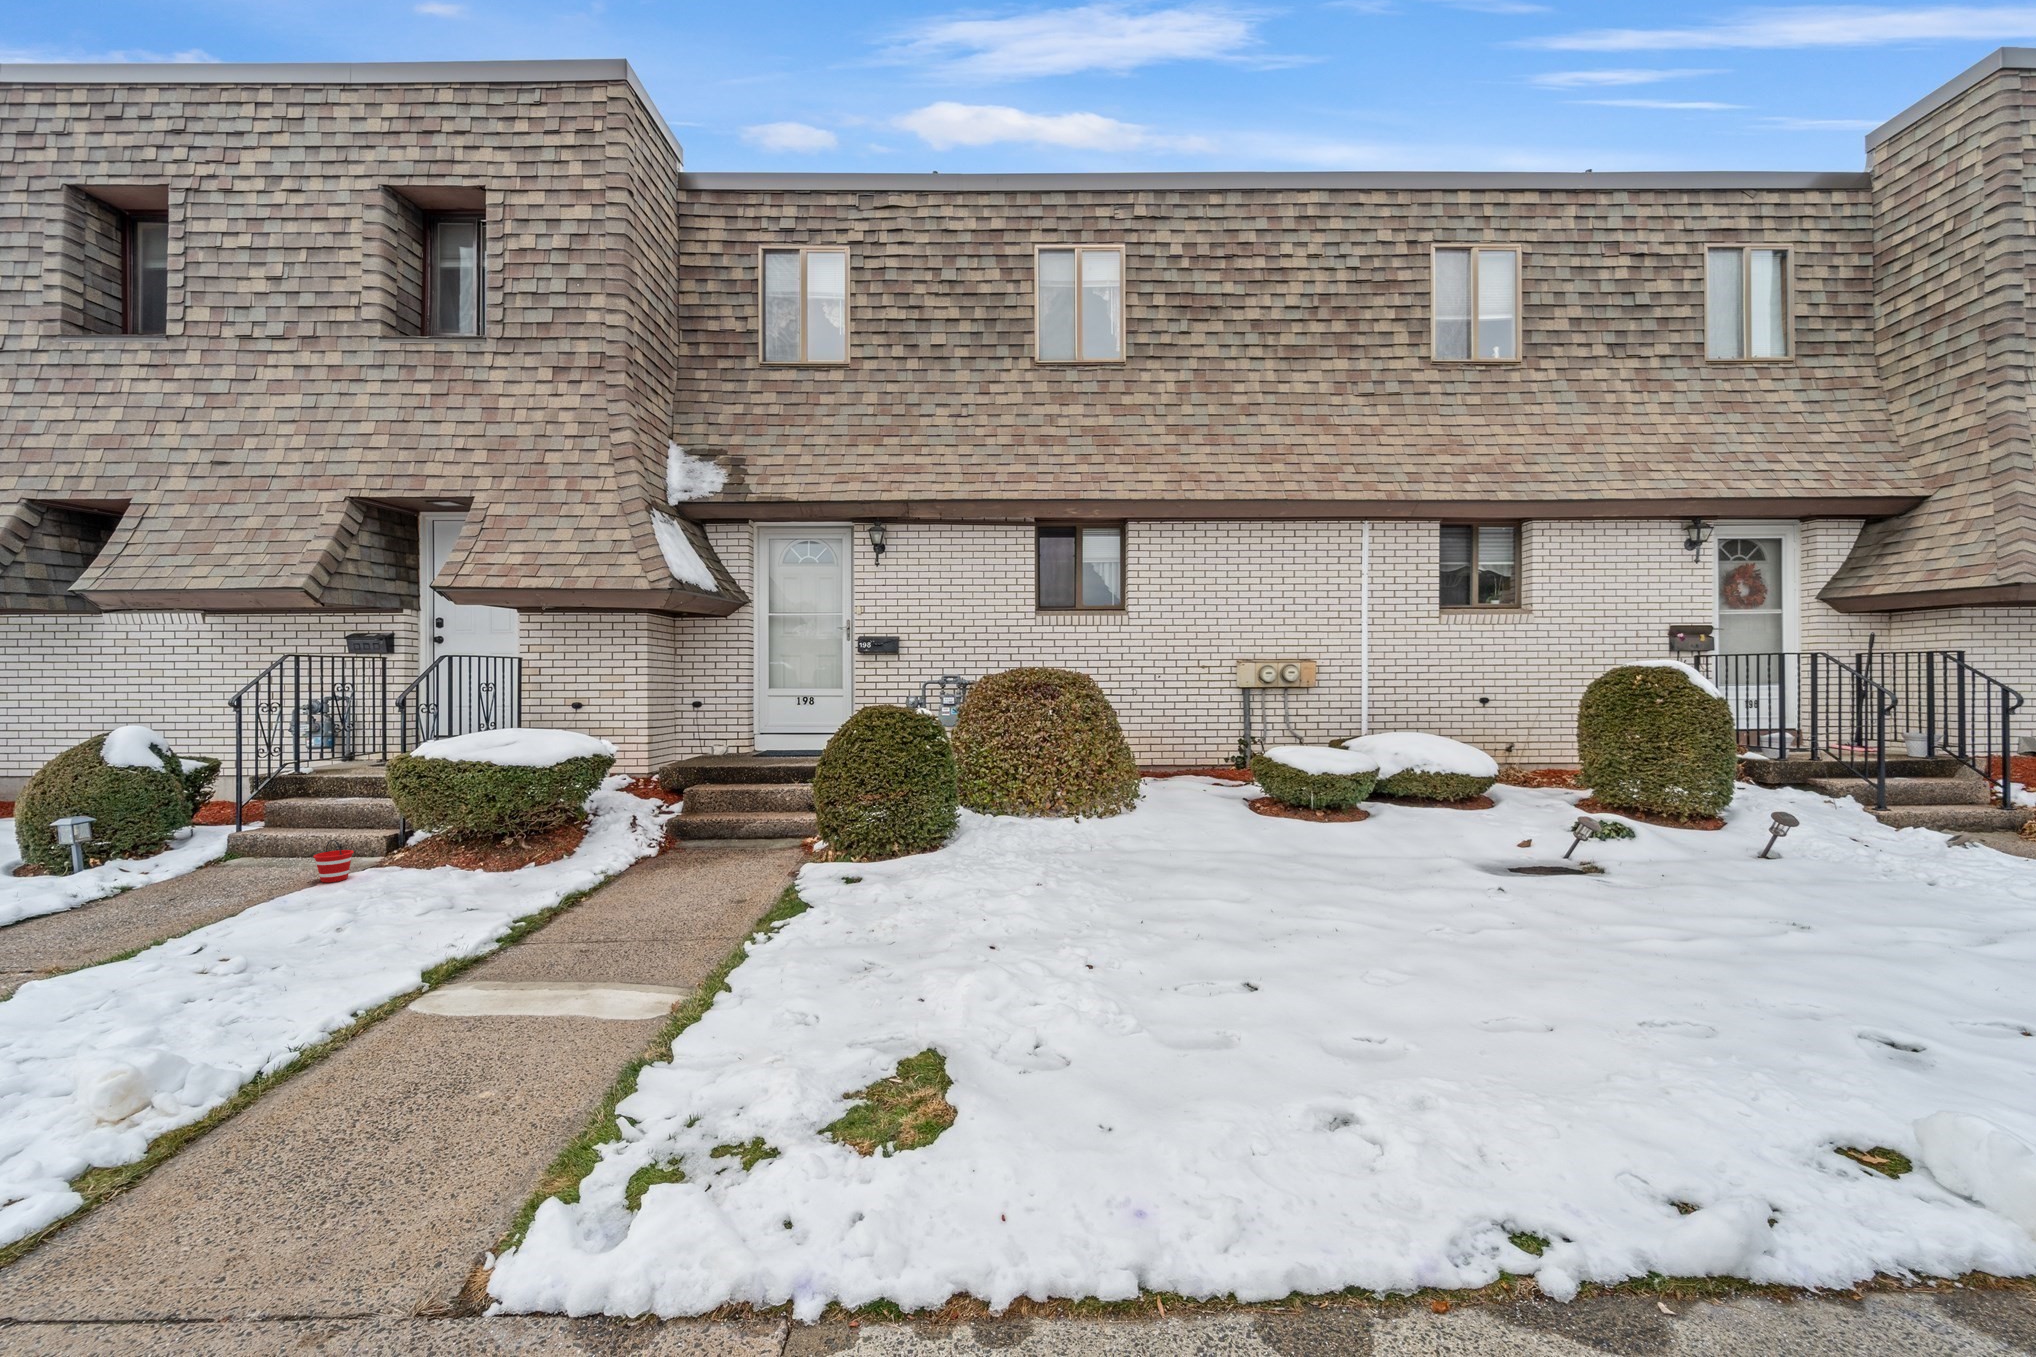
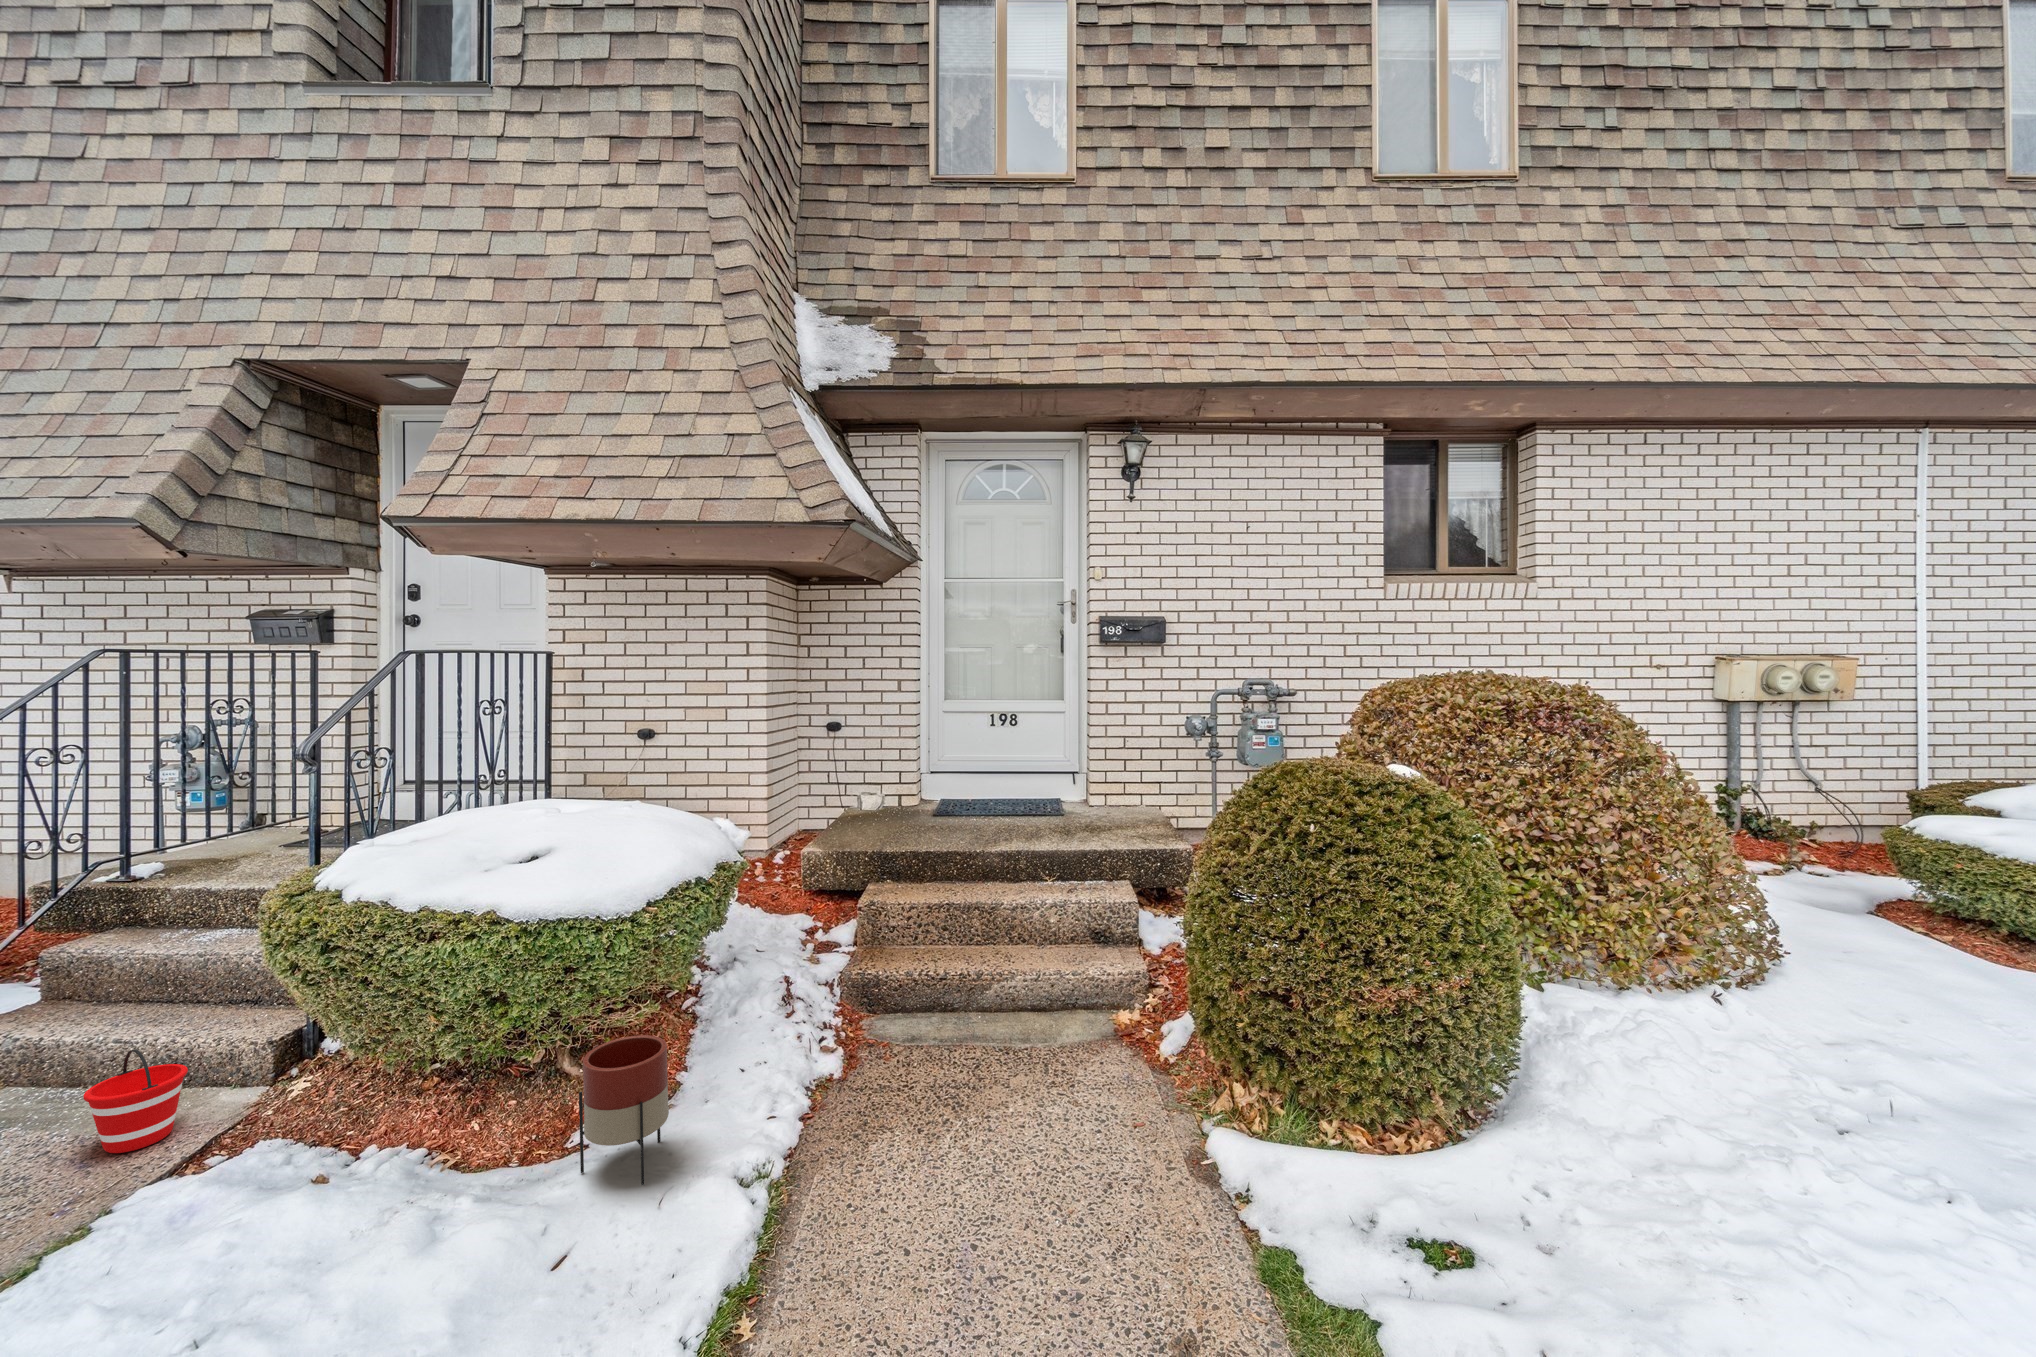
planter: none [527,832,566,888] -> present [579,1035,669,1185]

